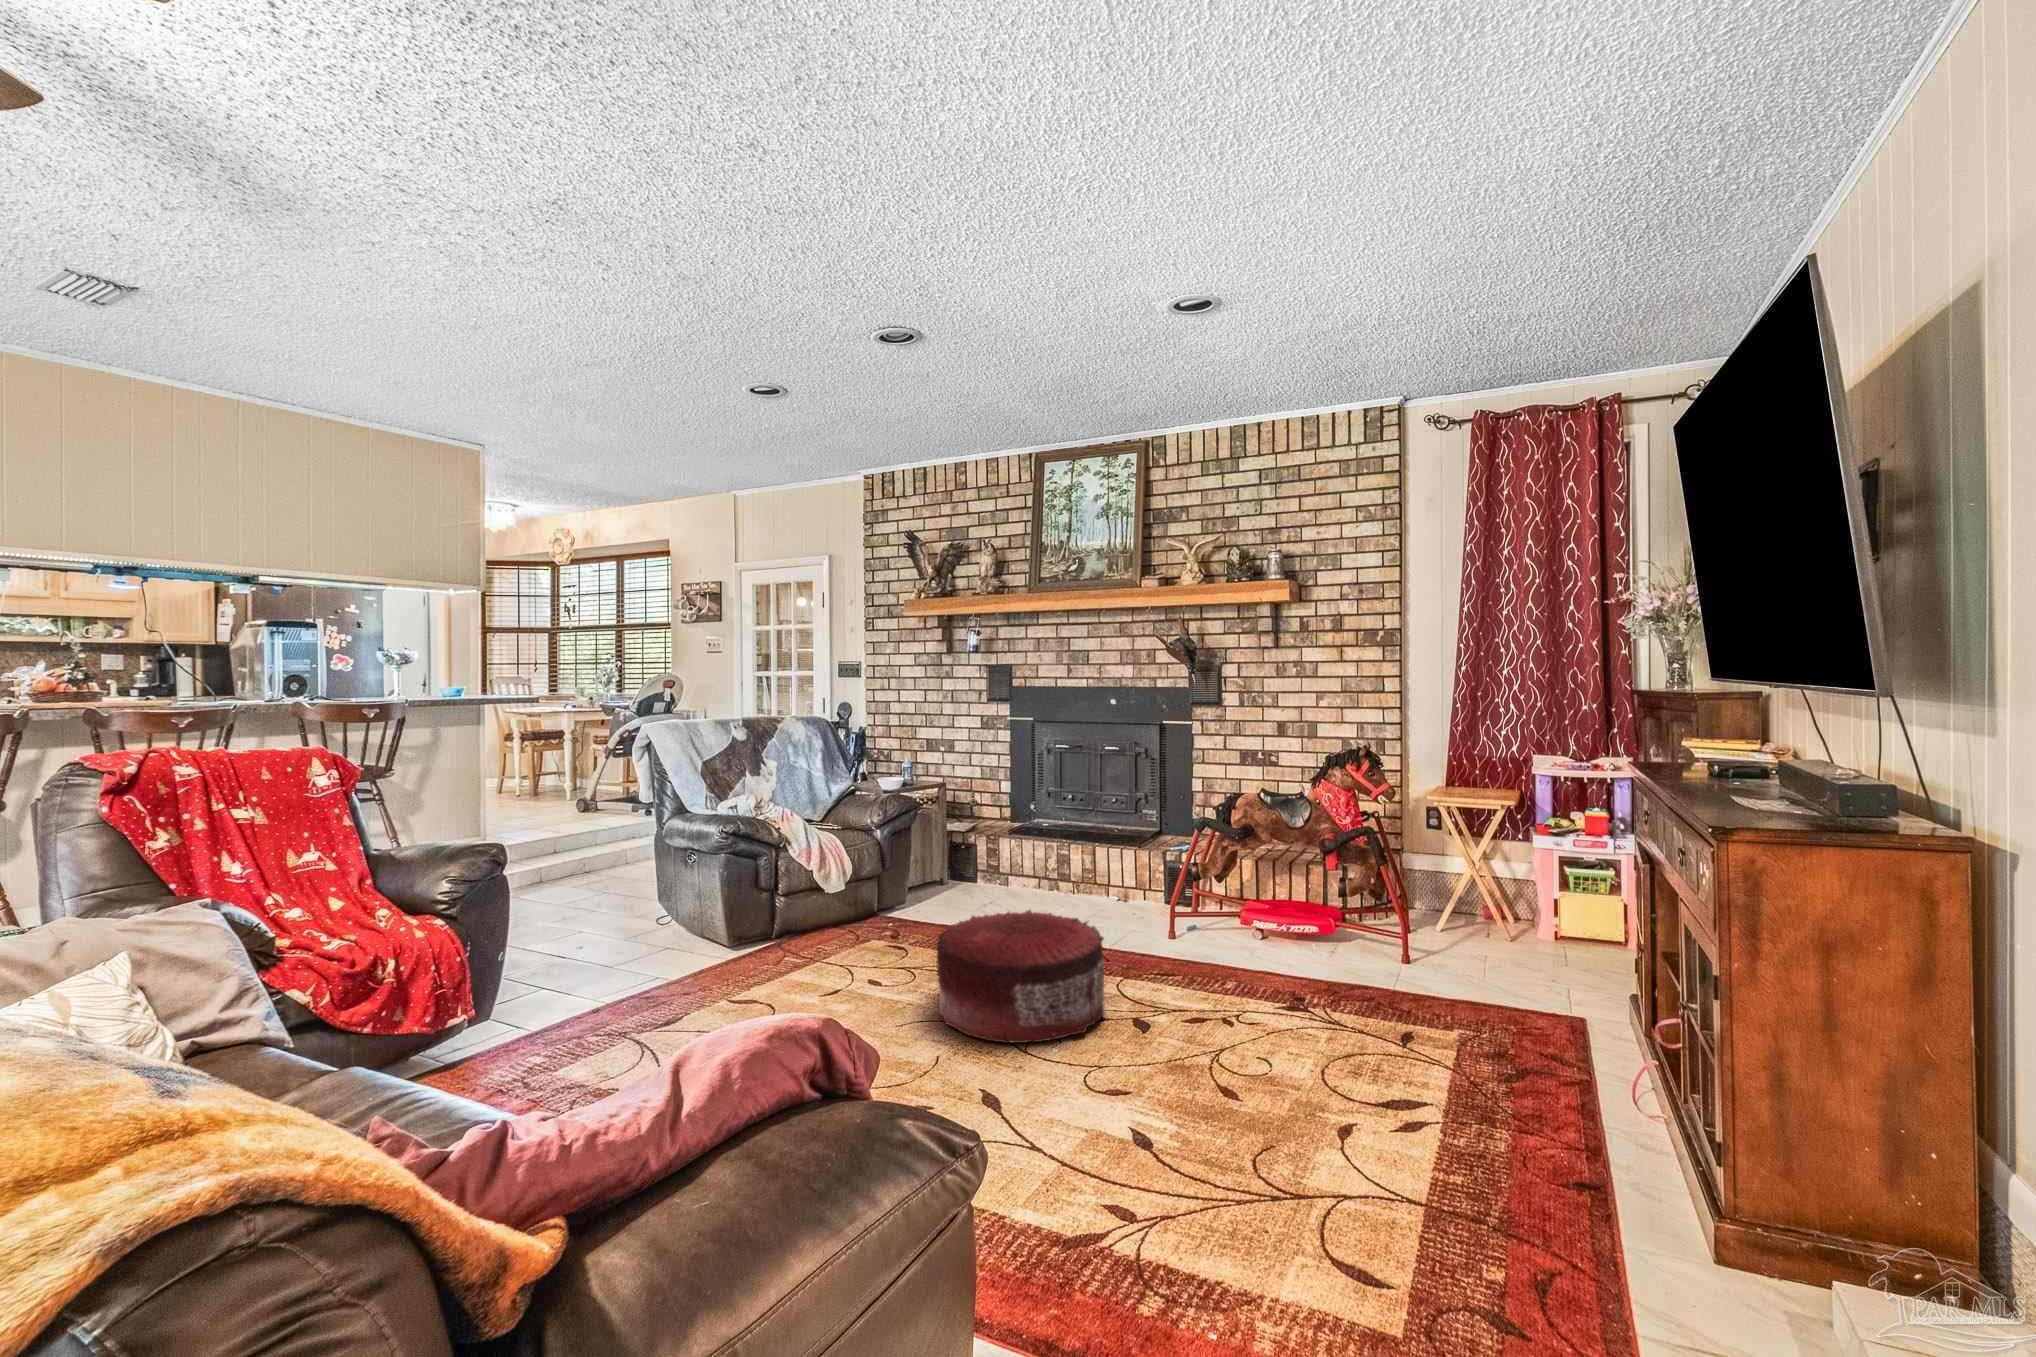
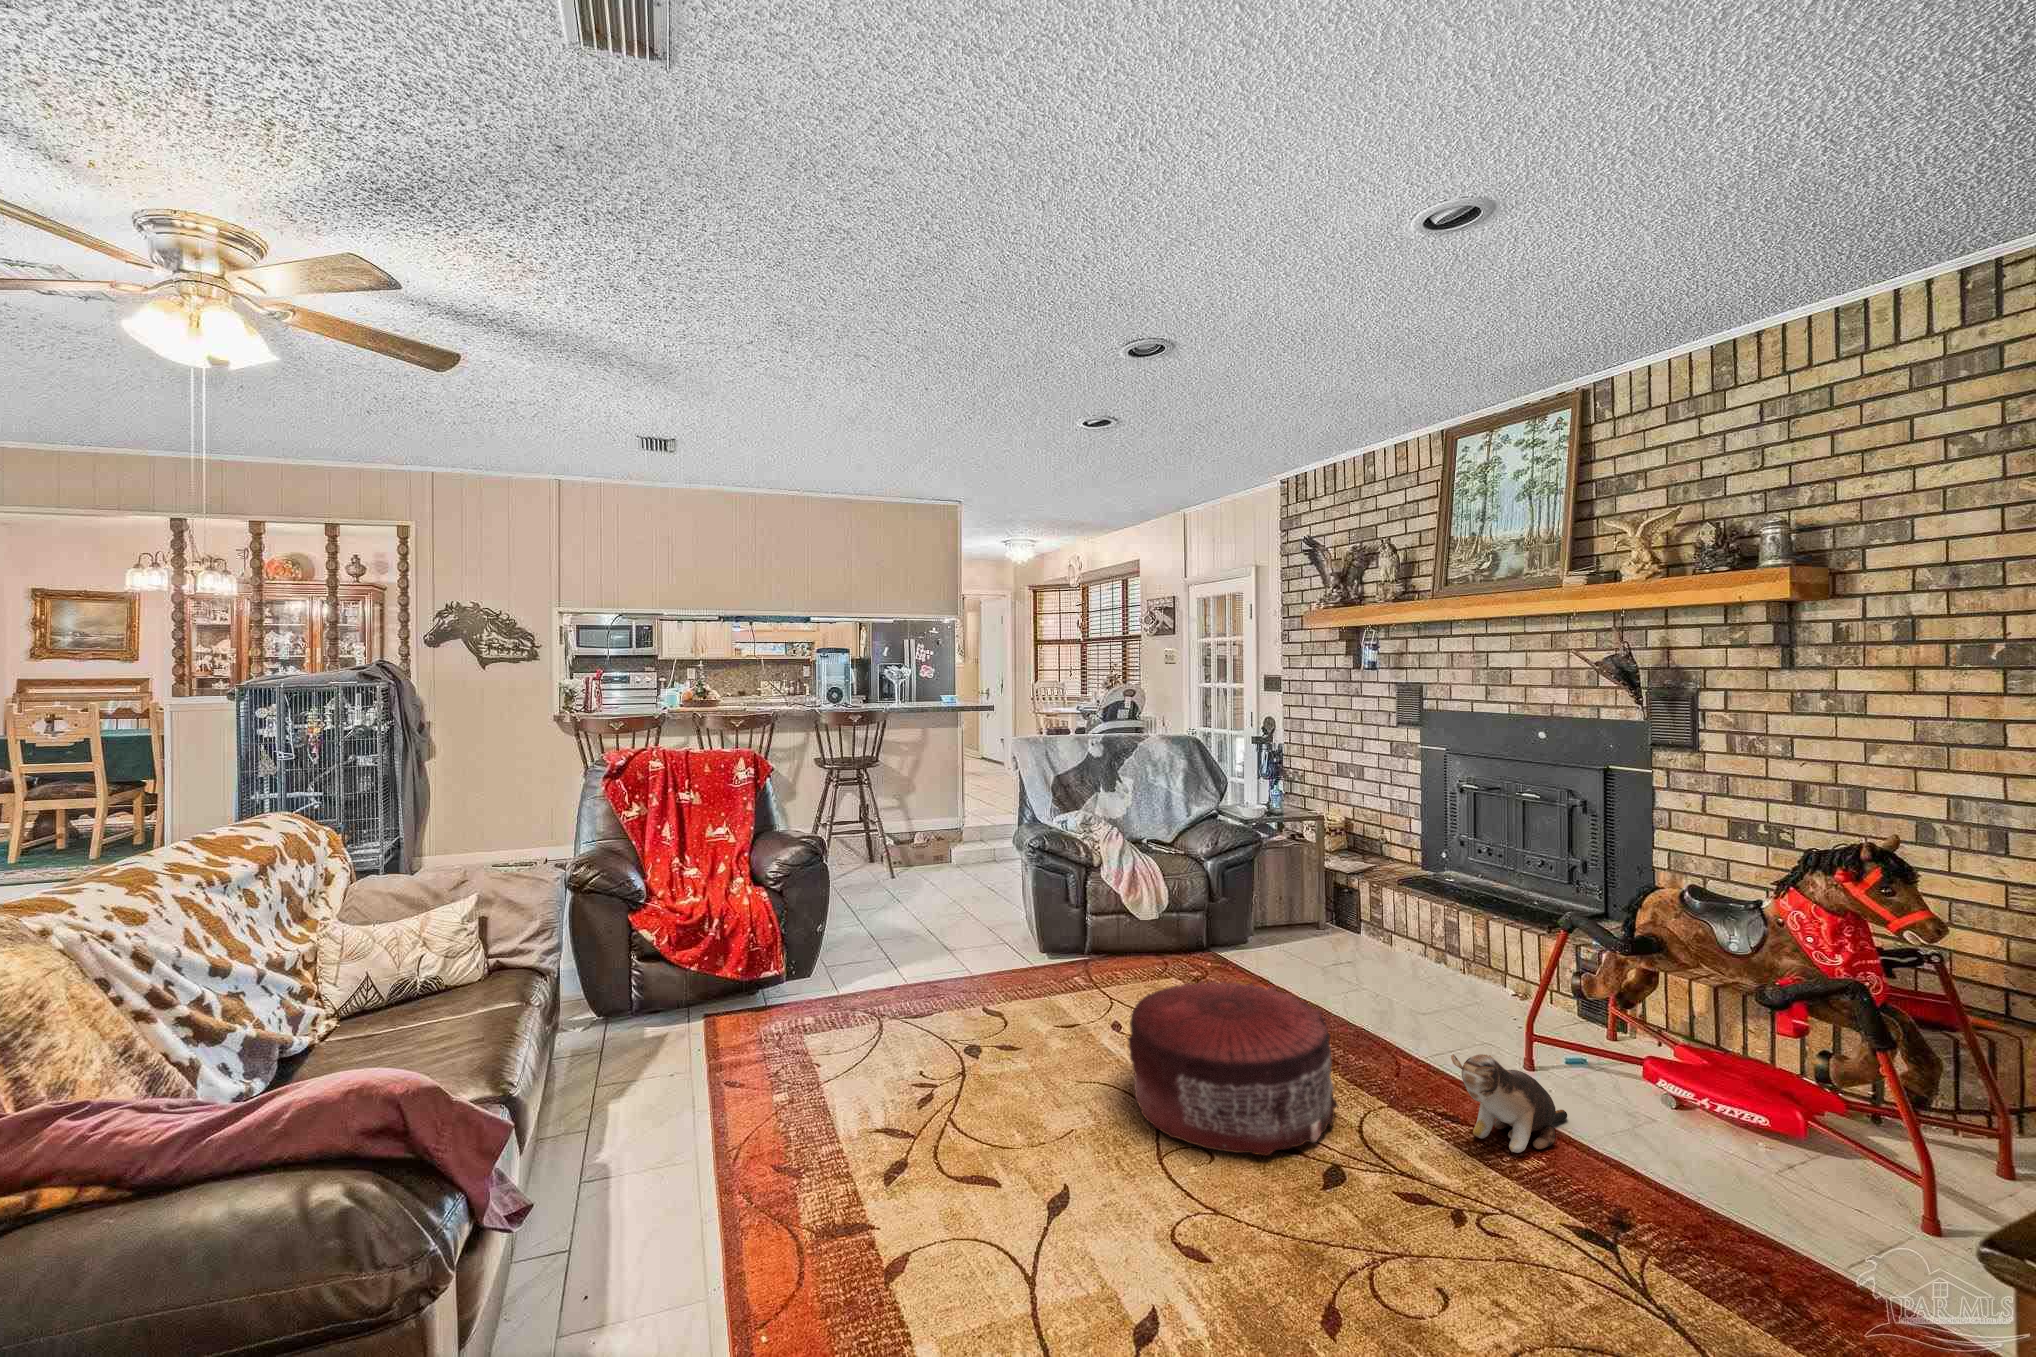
plush toy: none [1177,922,1229,988] -> present [1451,1054,1567,1153]

